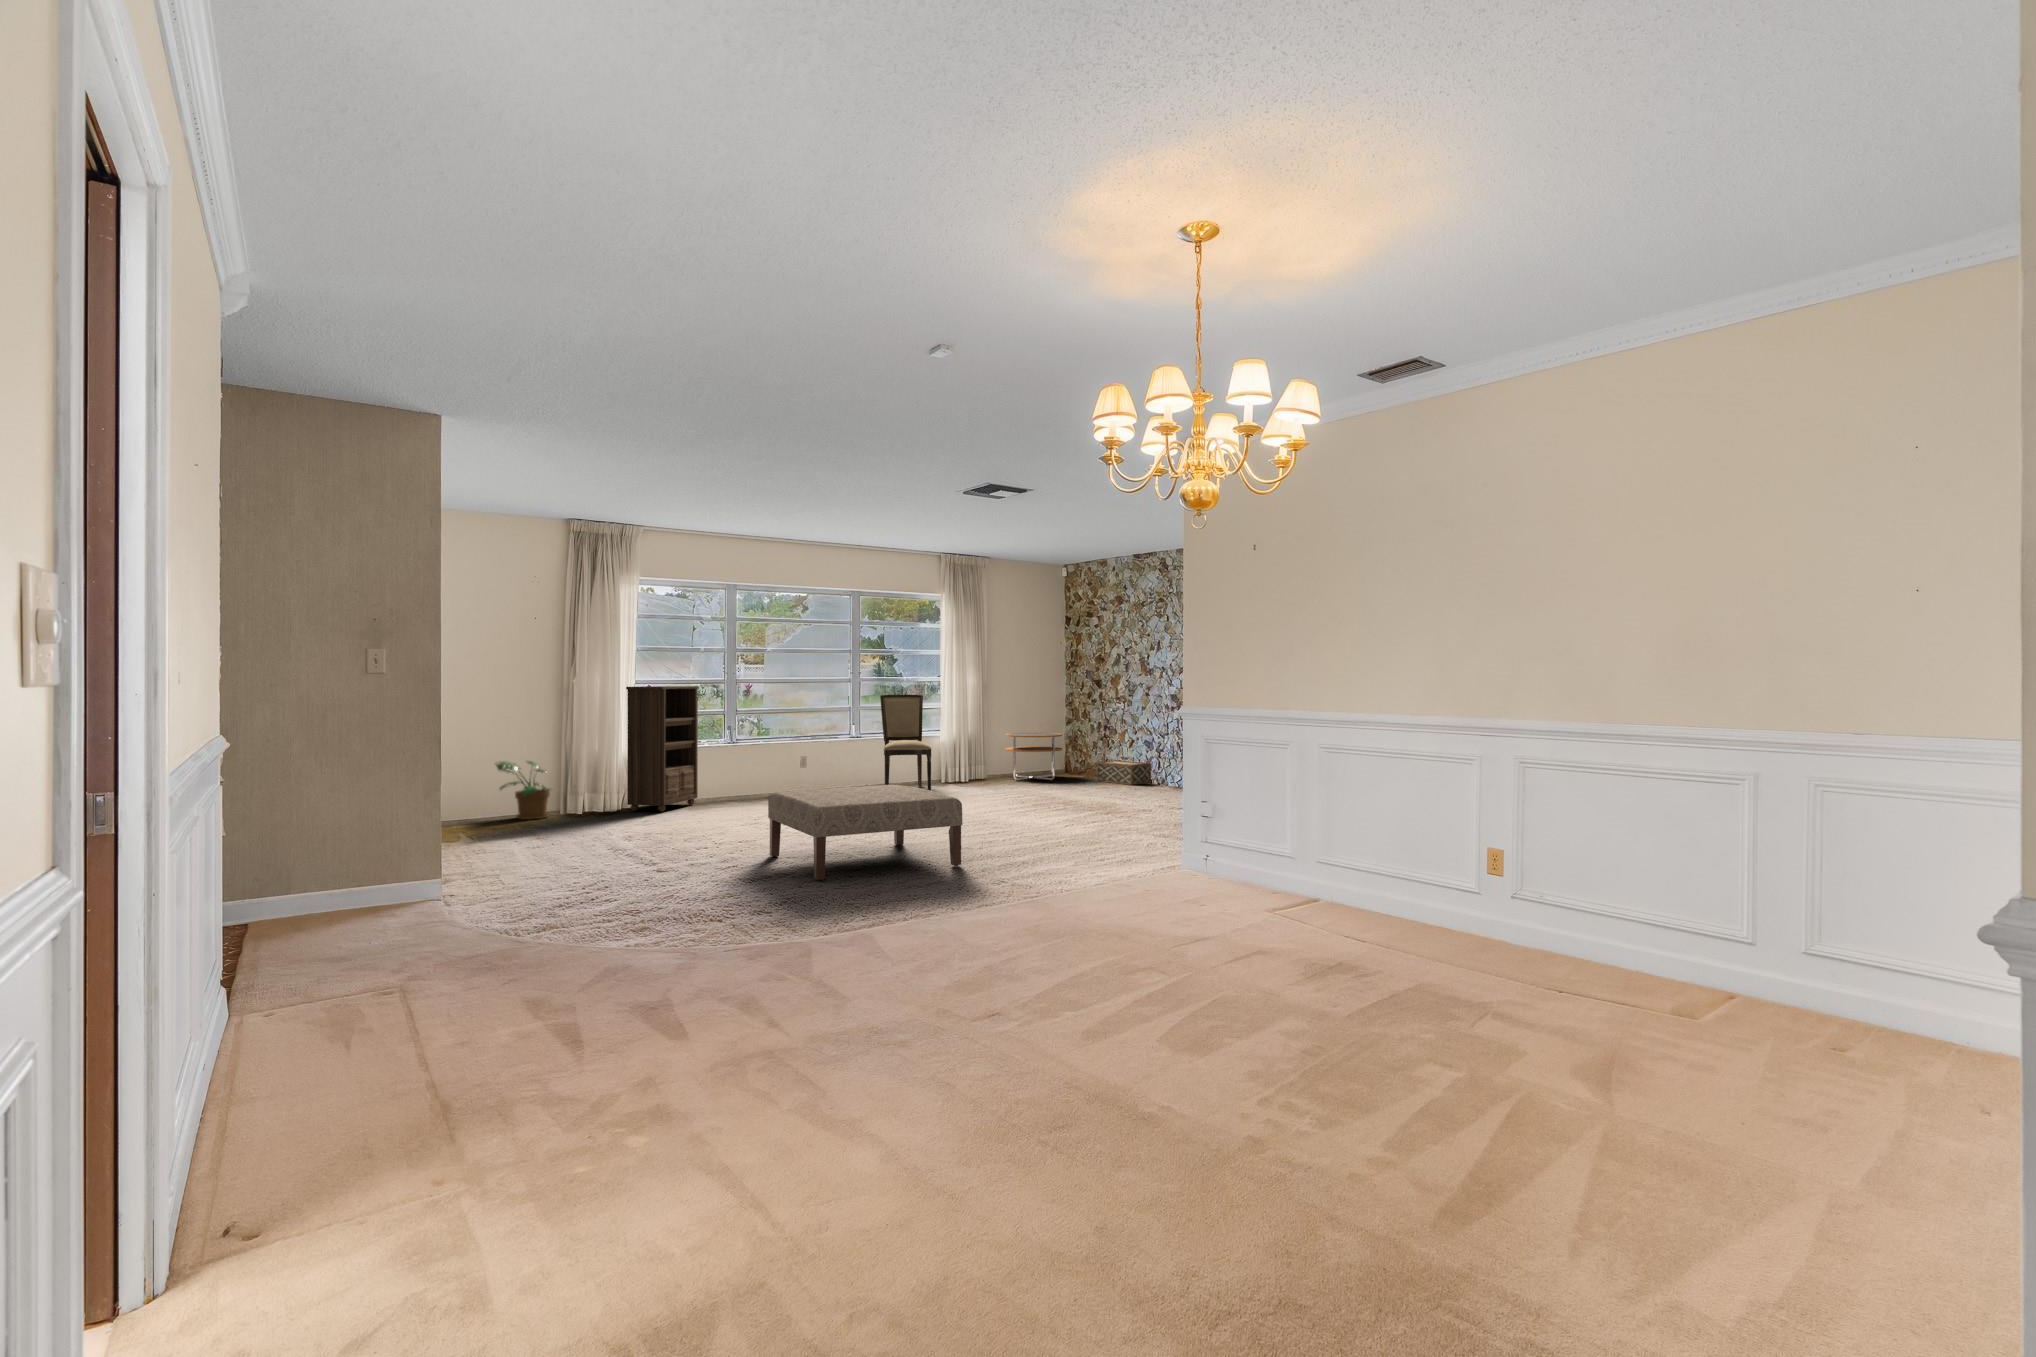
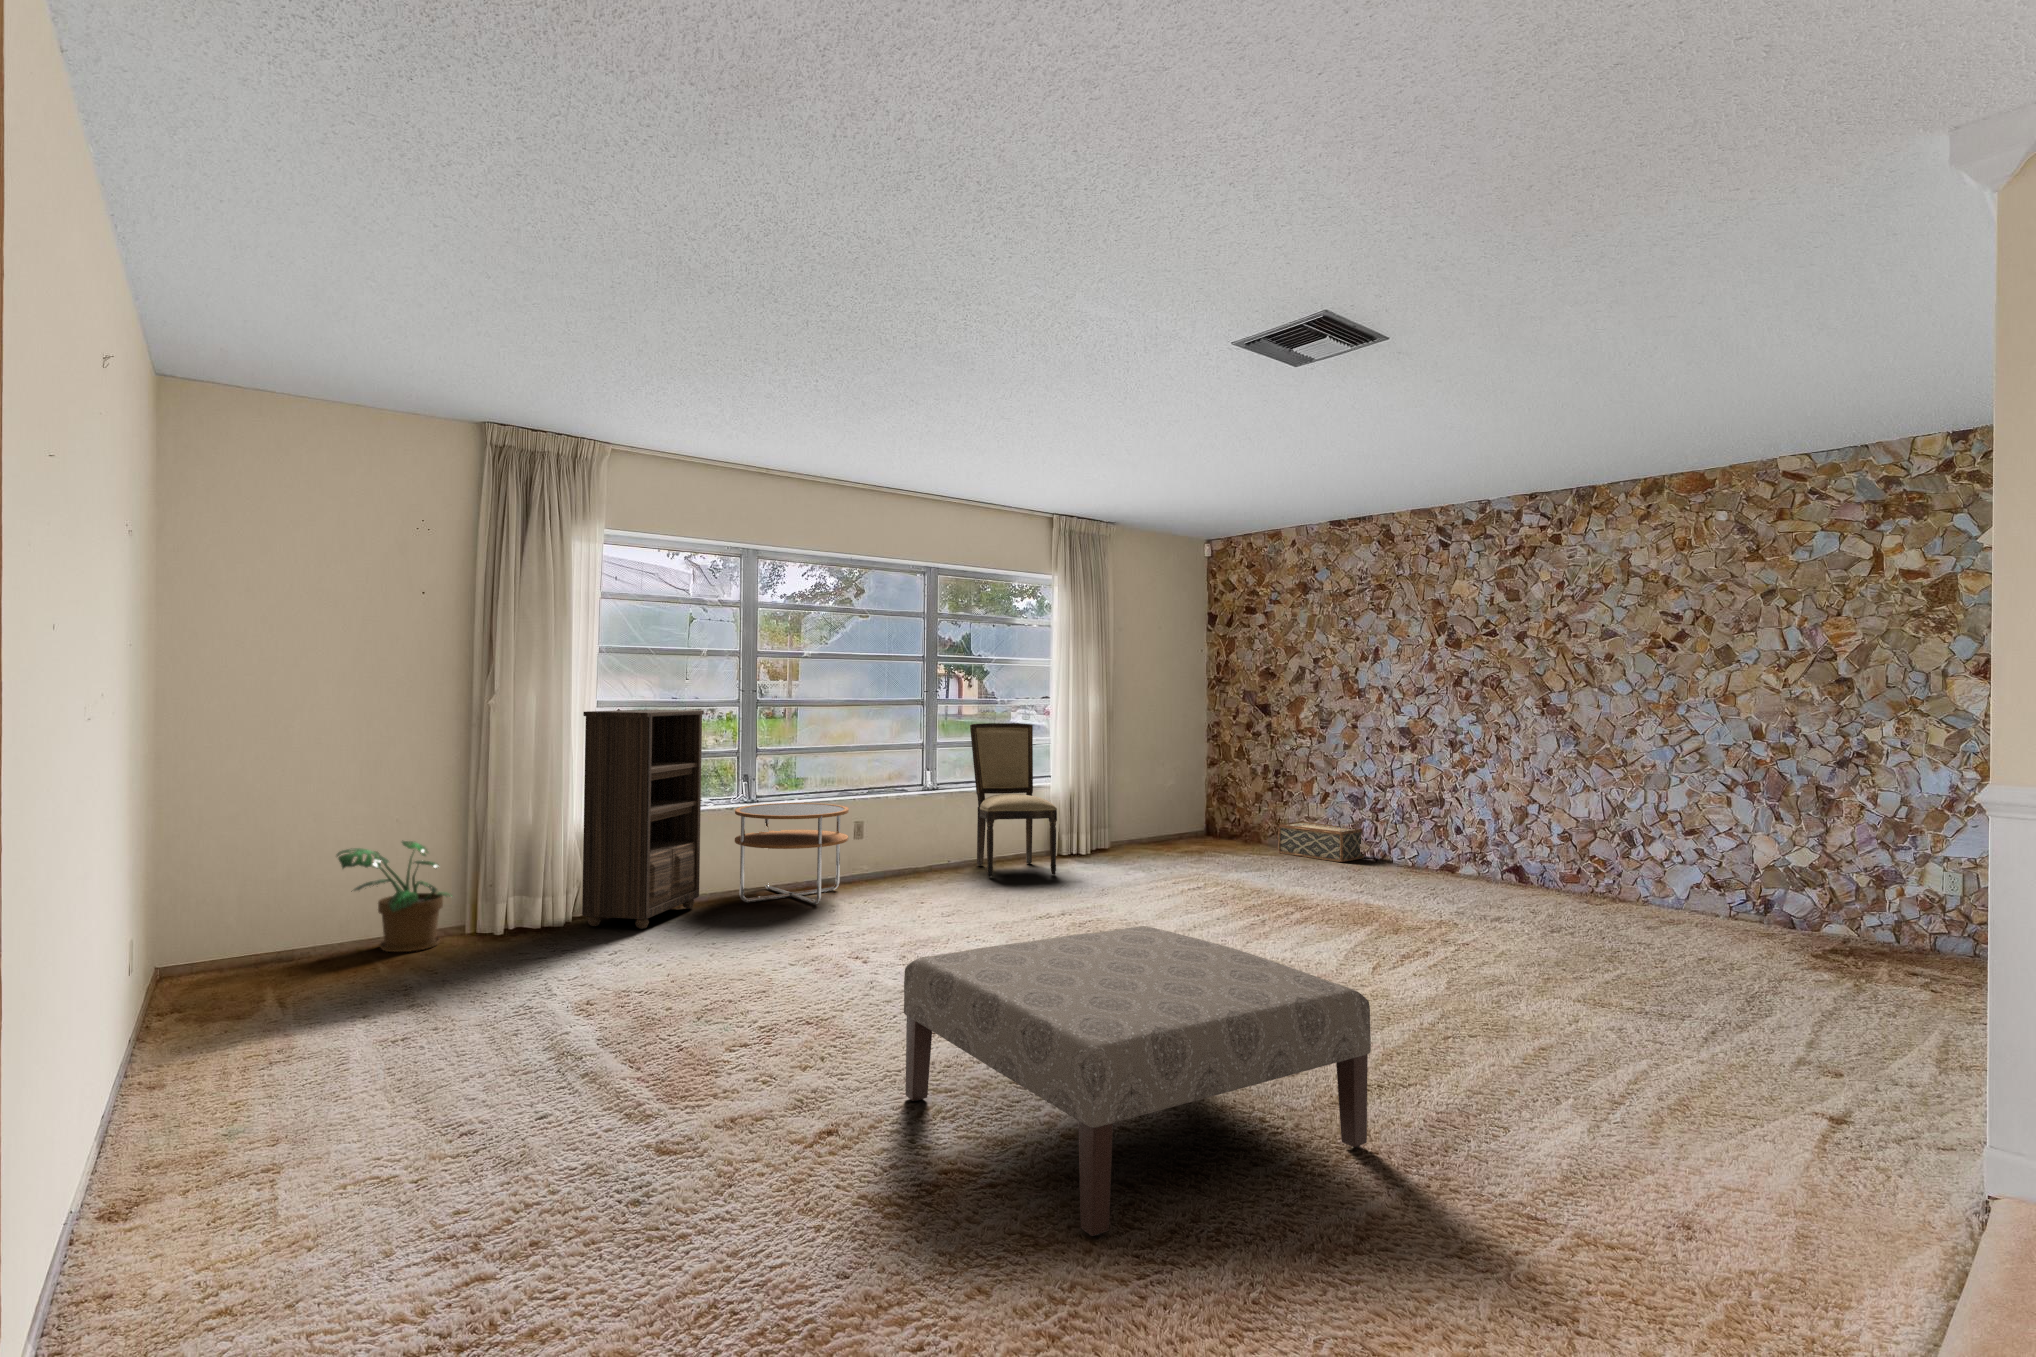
side table: present [1006,732,1062,780] -> present [735,803,849,904]

